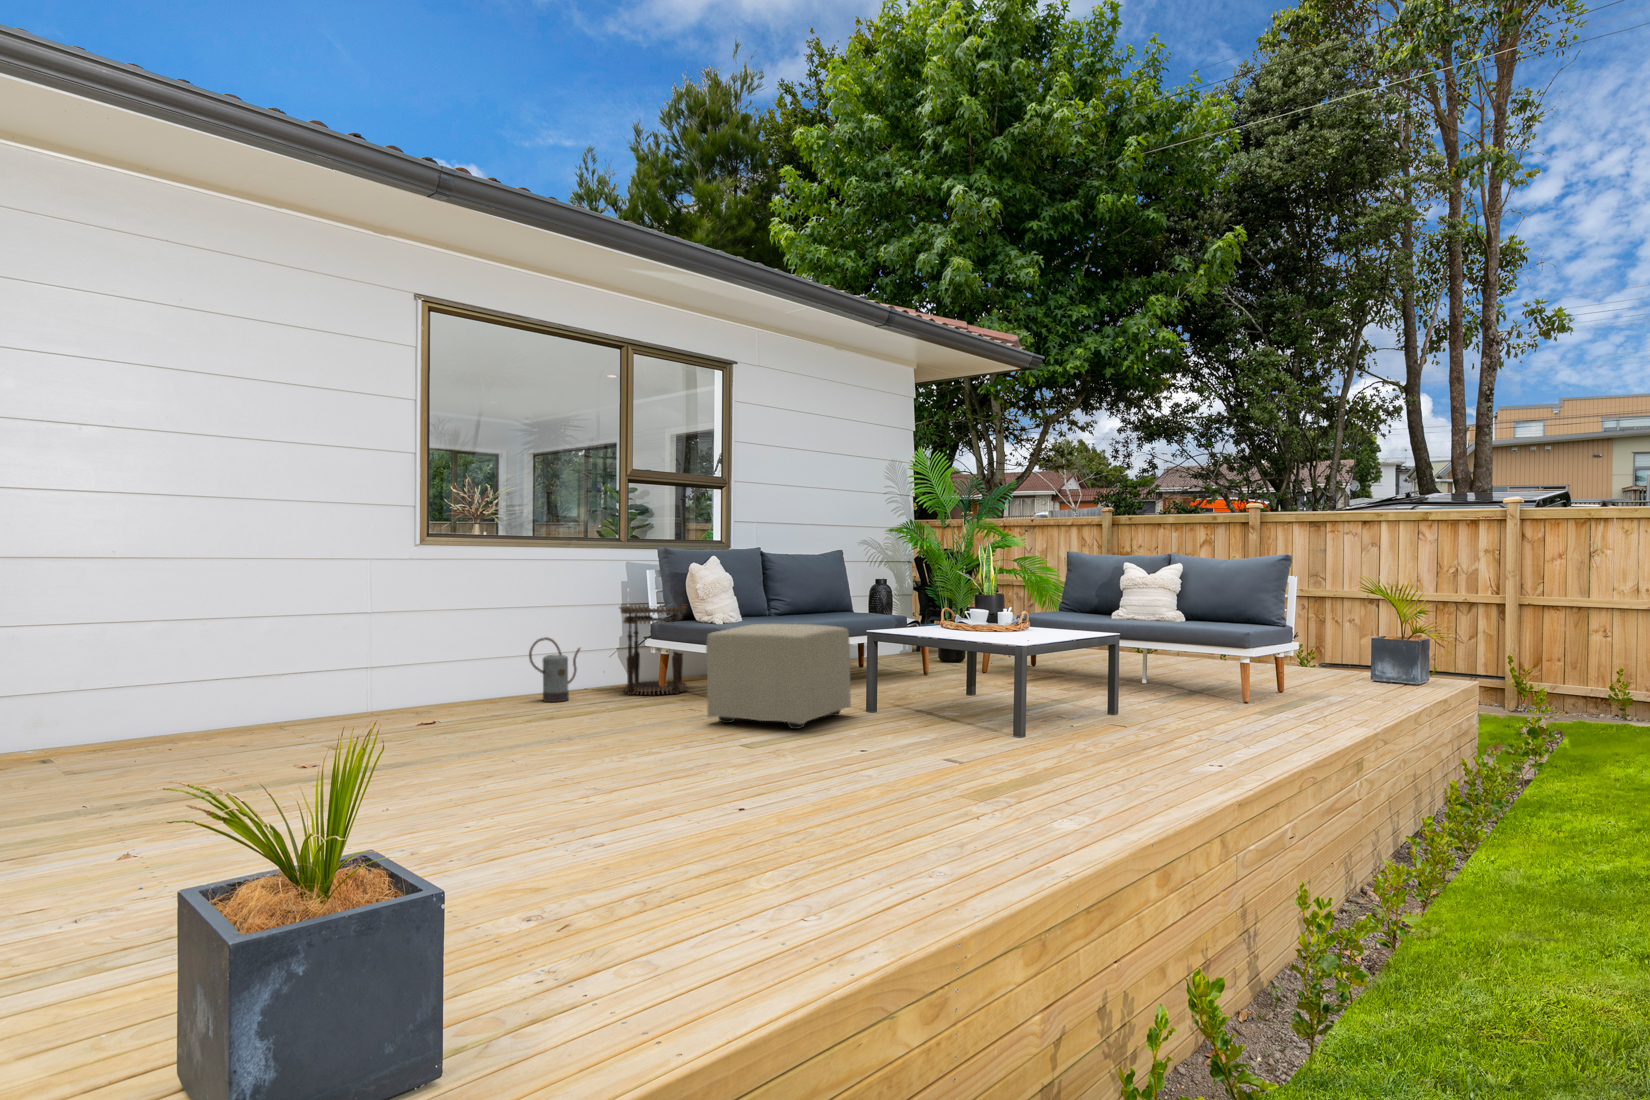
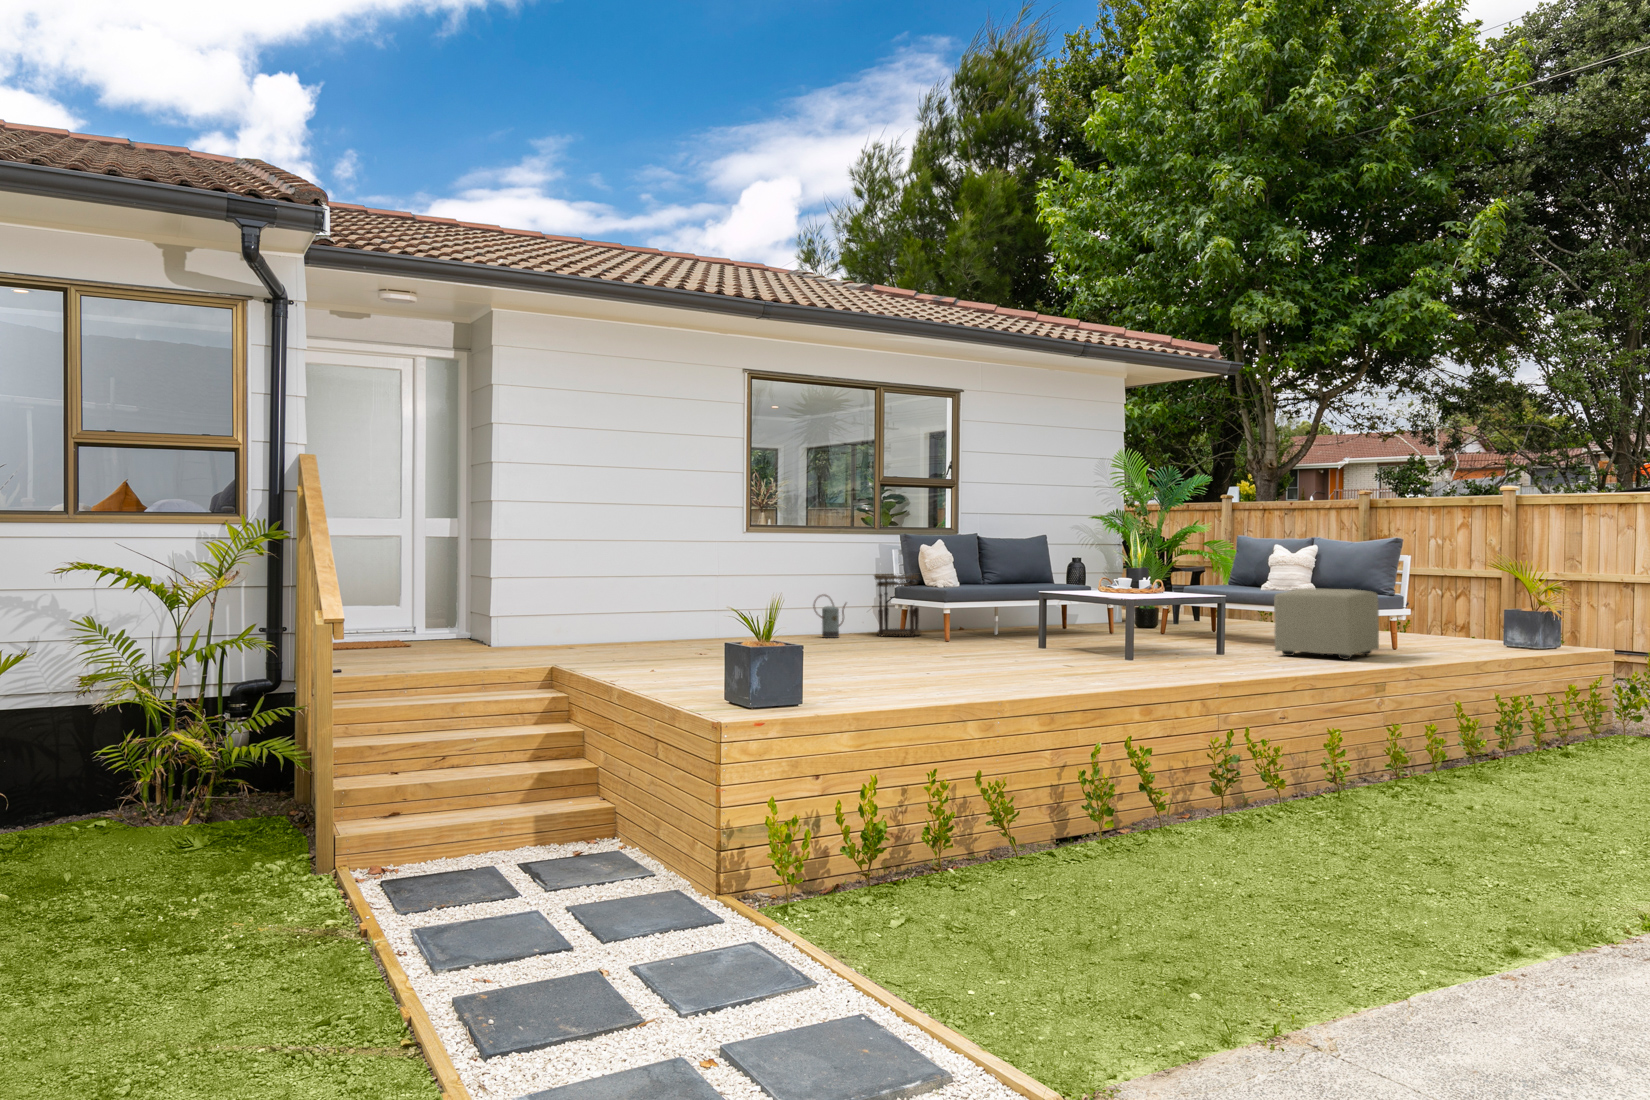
ottoman: present [706,624,851,729] -> present [1274,588,1379,660]

